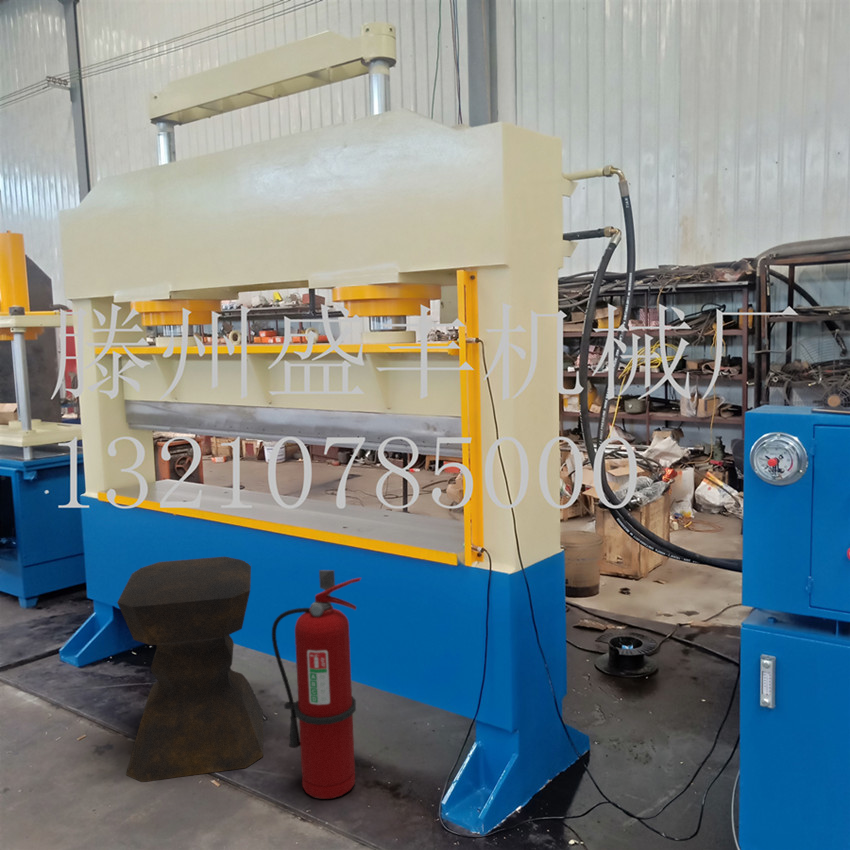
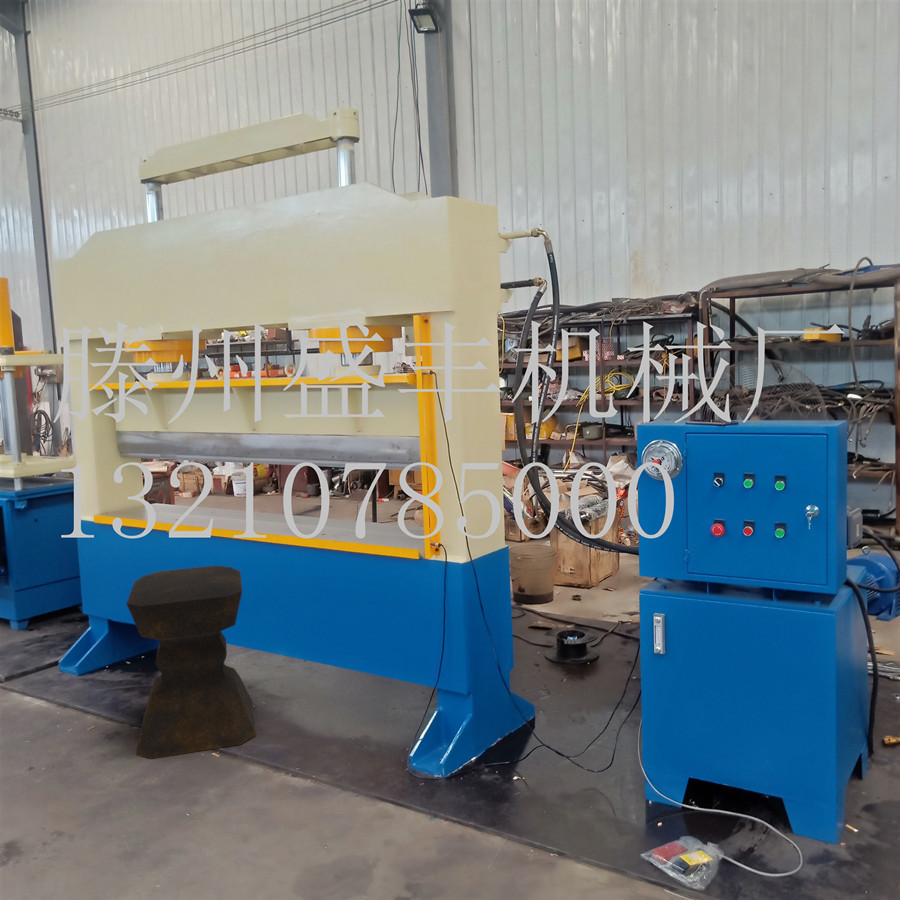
fire extinguisher: present [272,570,361,799] -> none [263,569,339,763]

